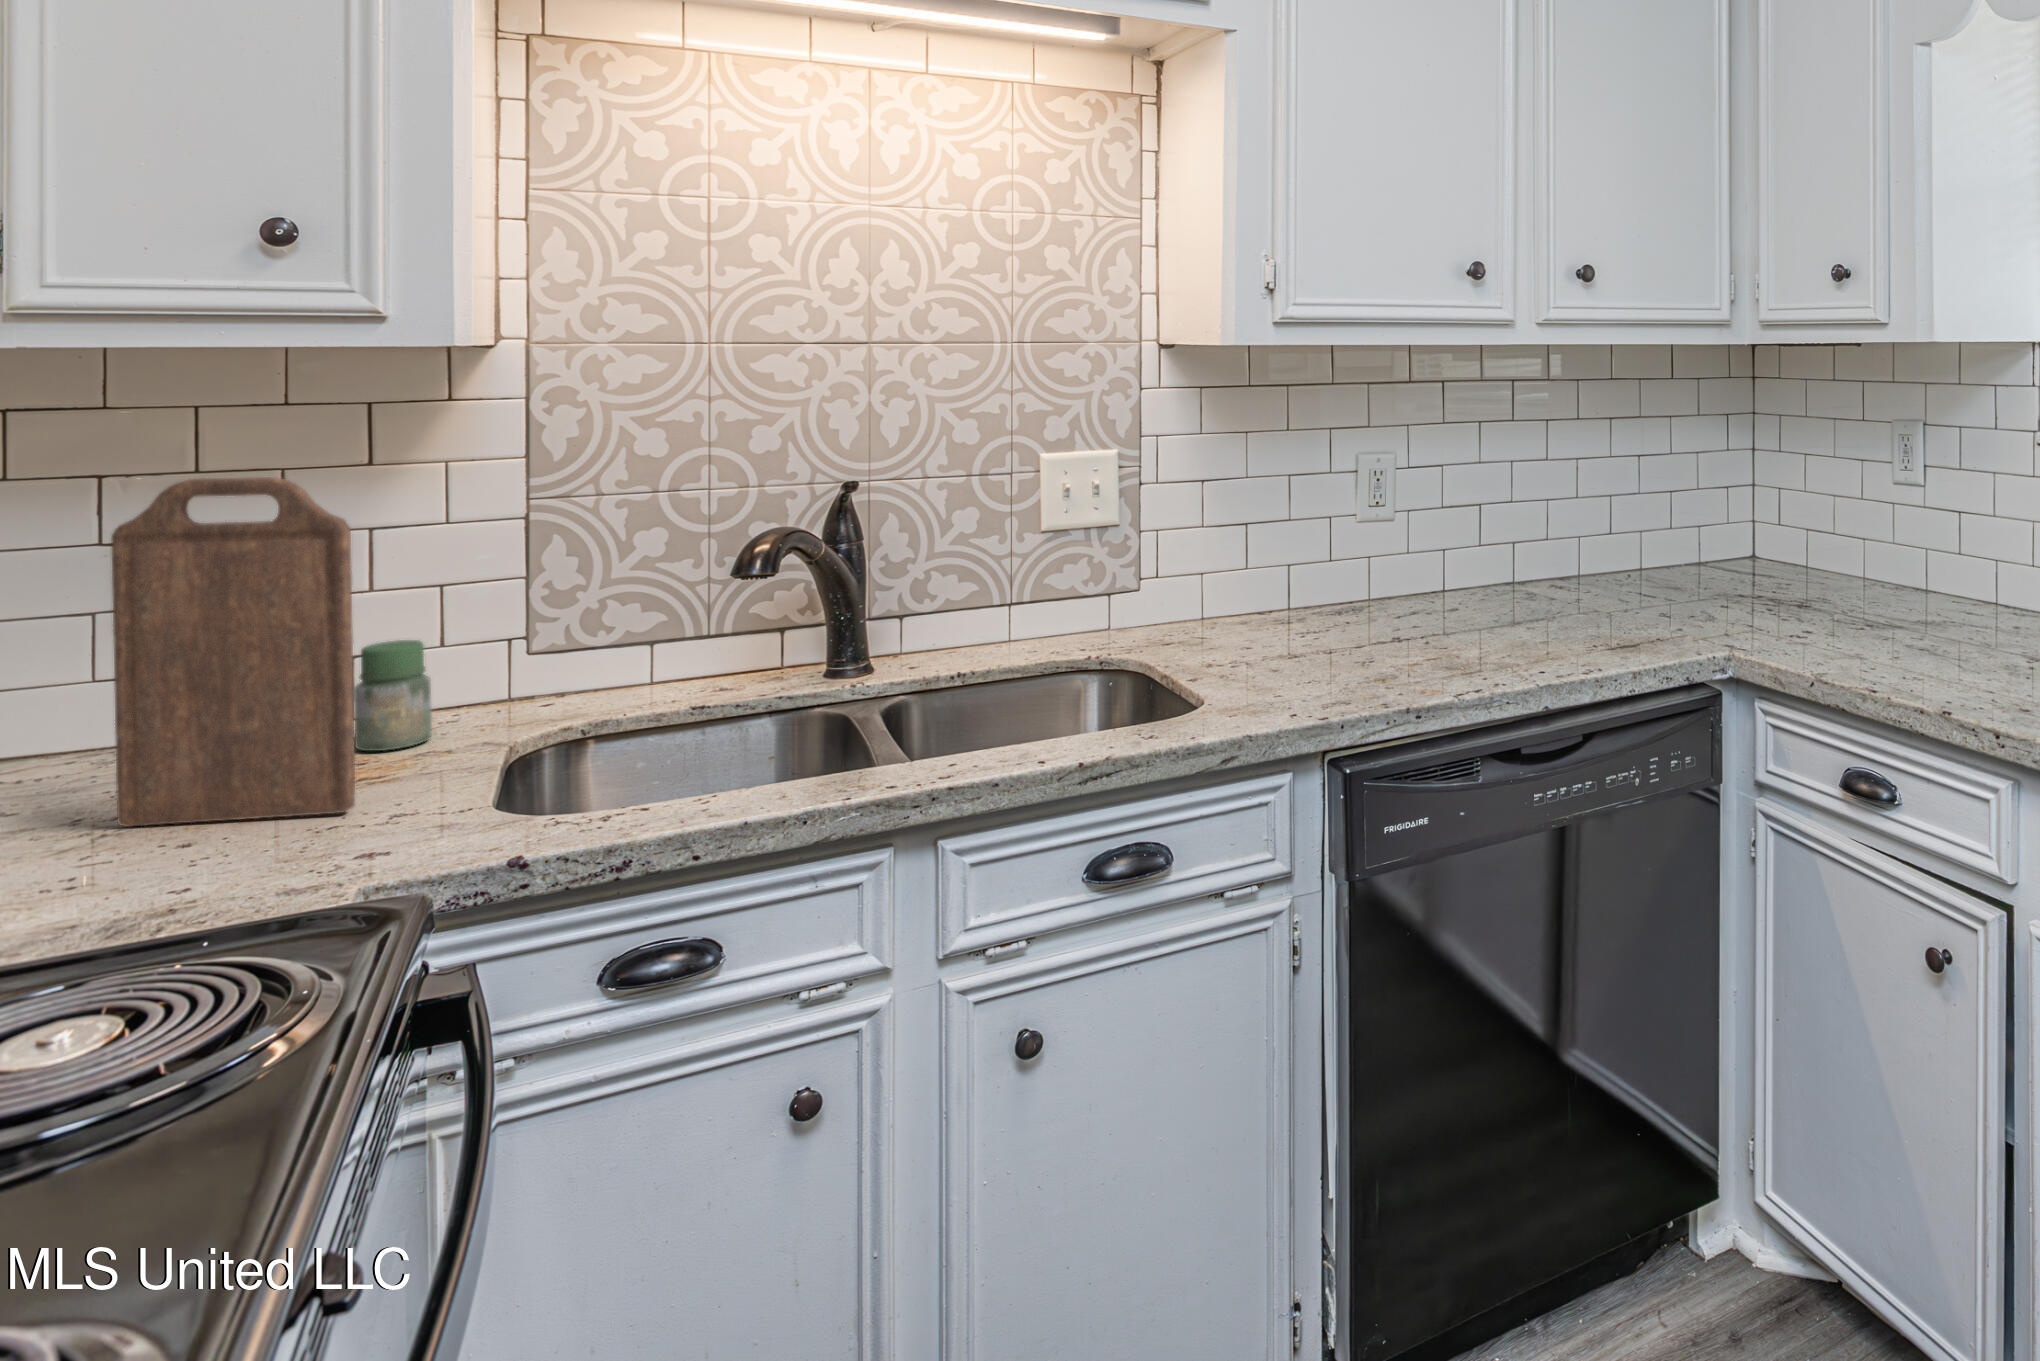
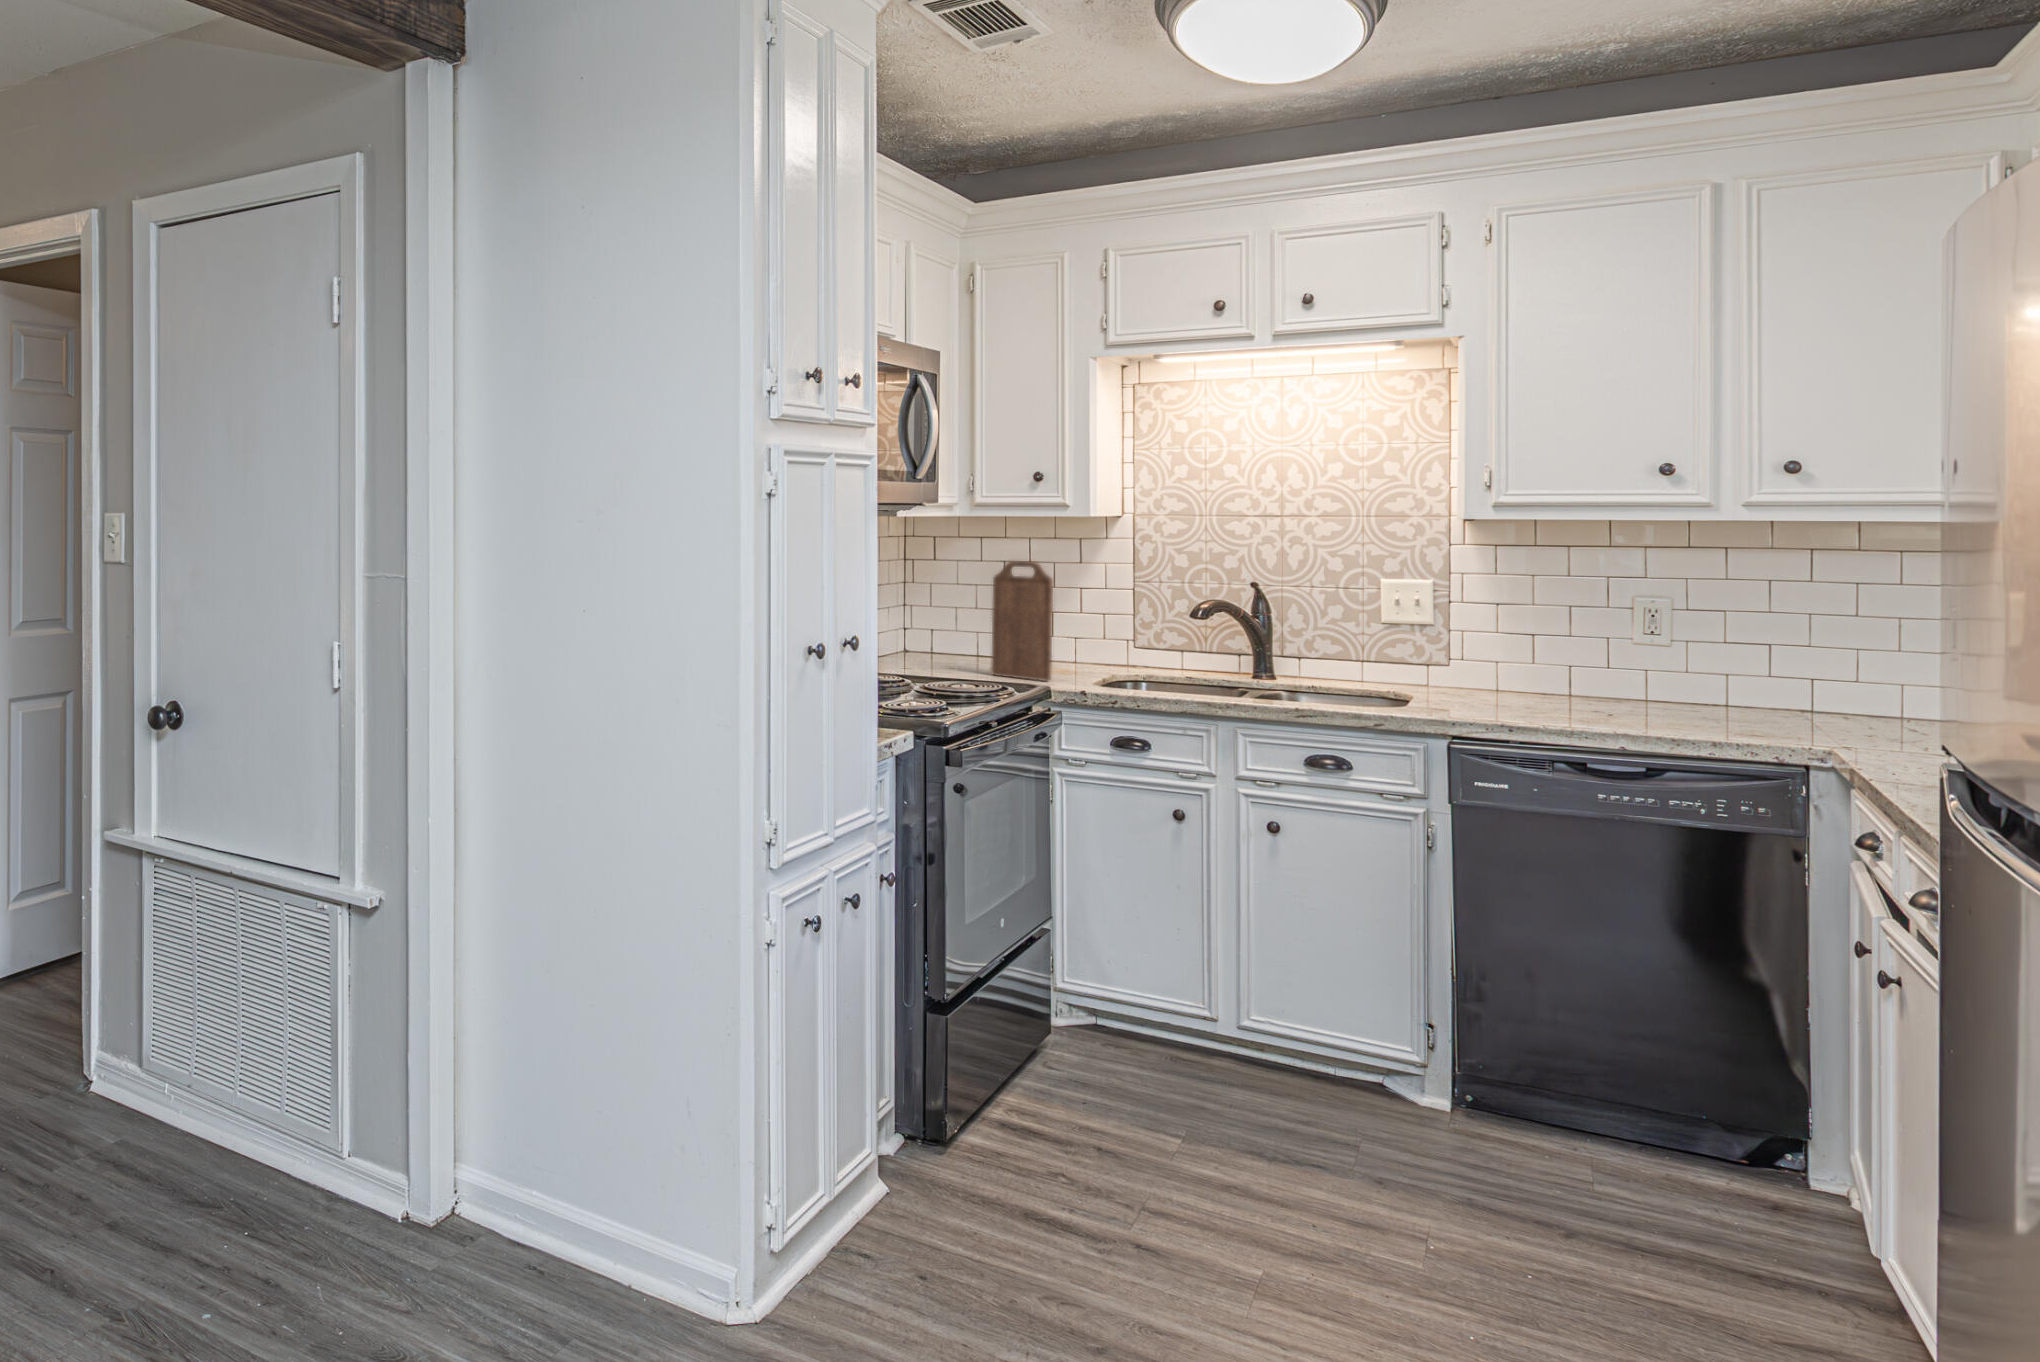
jar: present [354,640,432,751] -> none [1064,634,1089,674]

